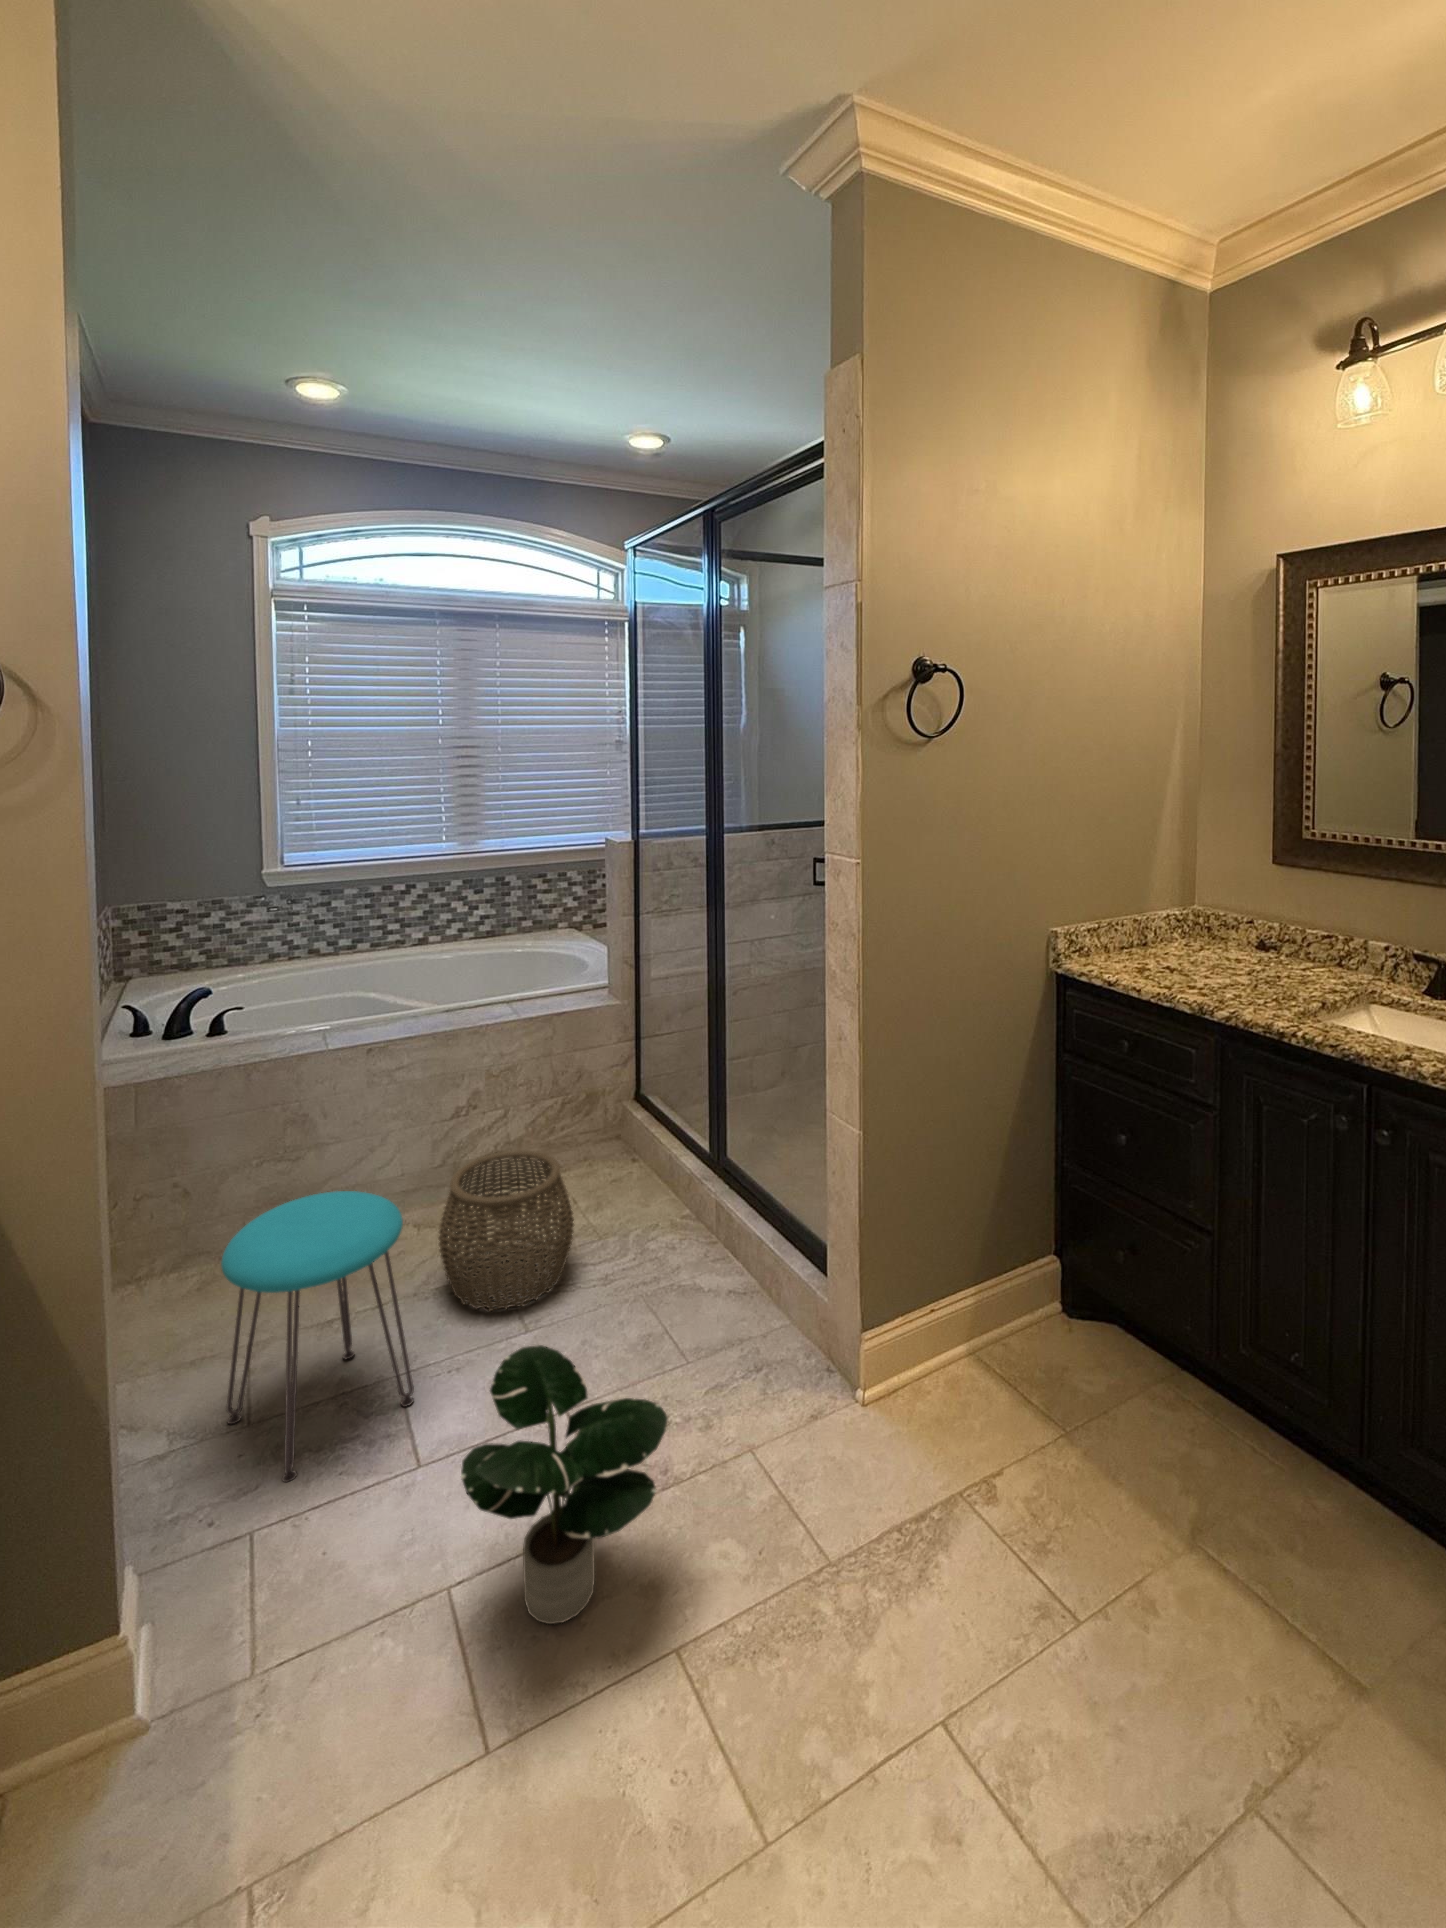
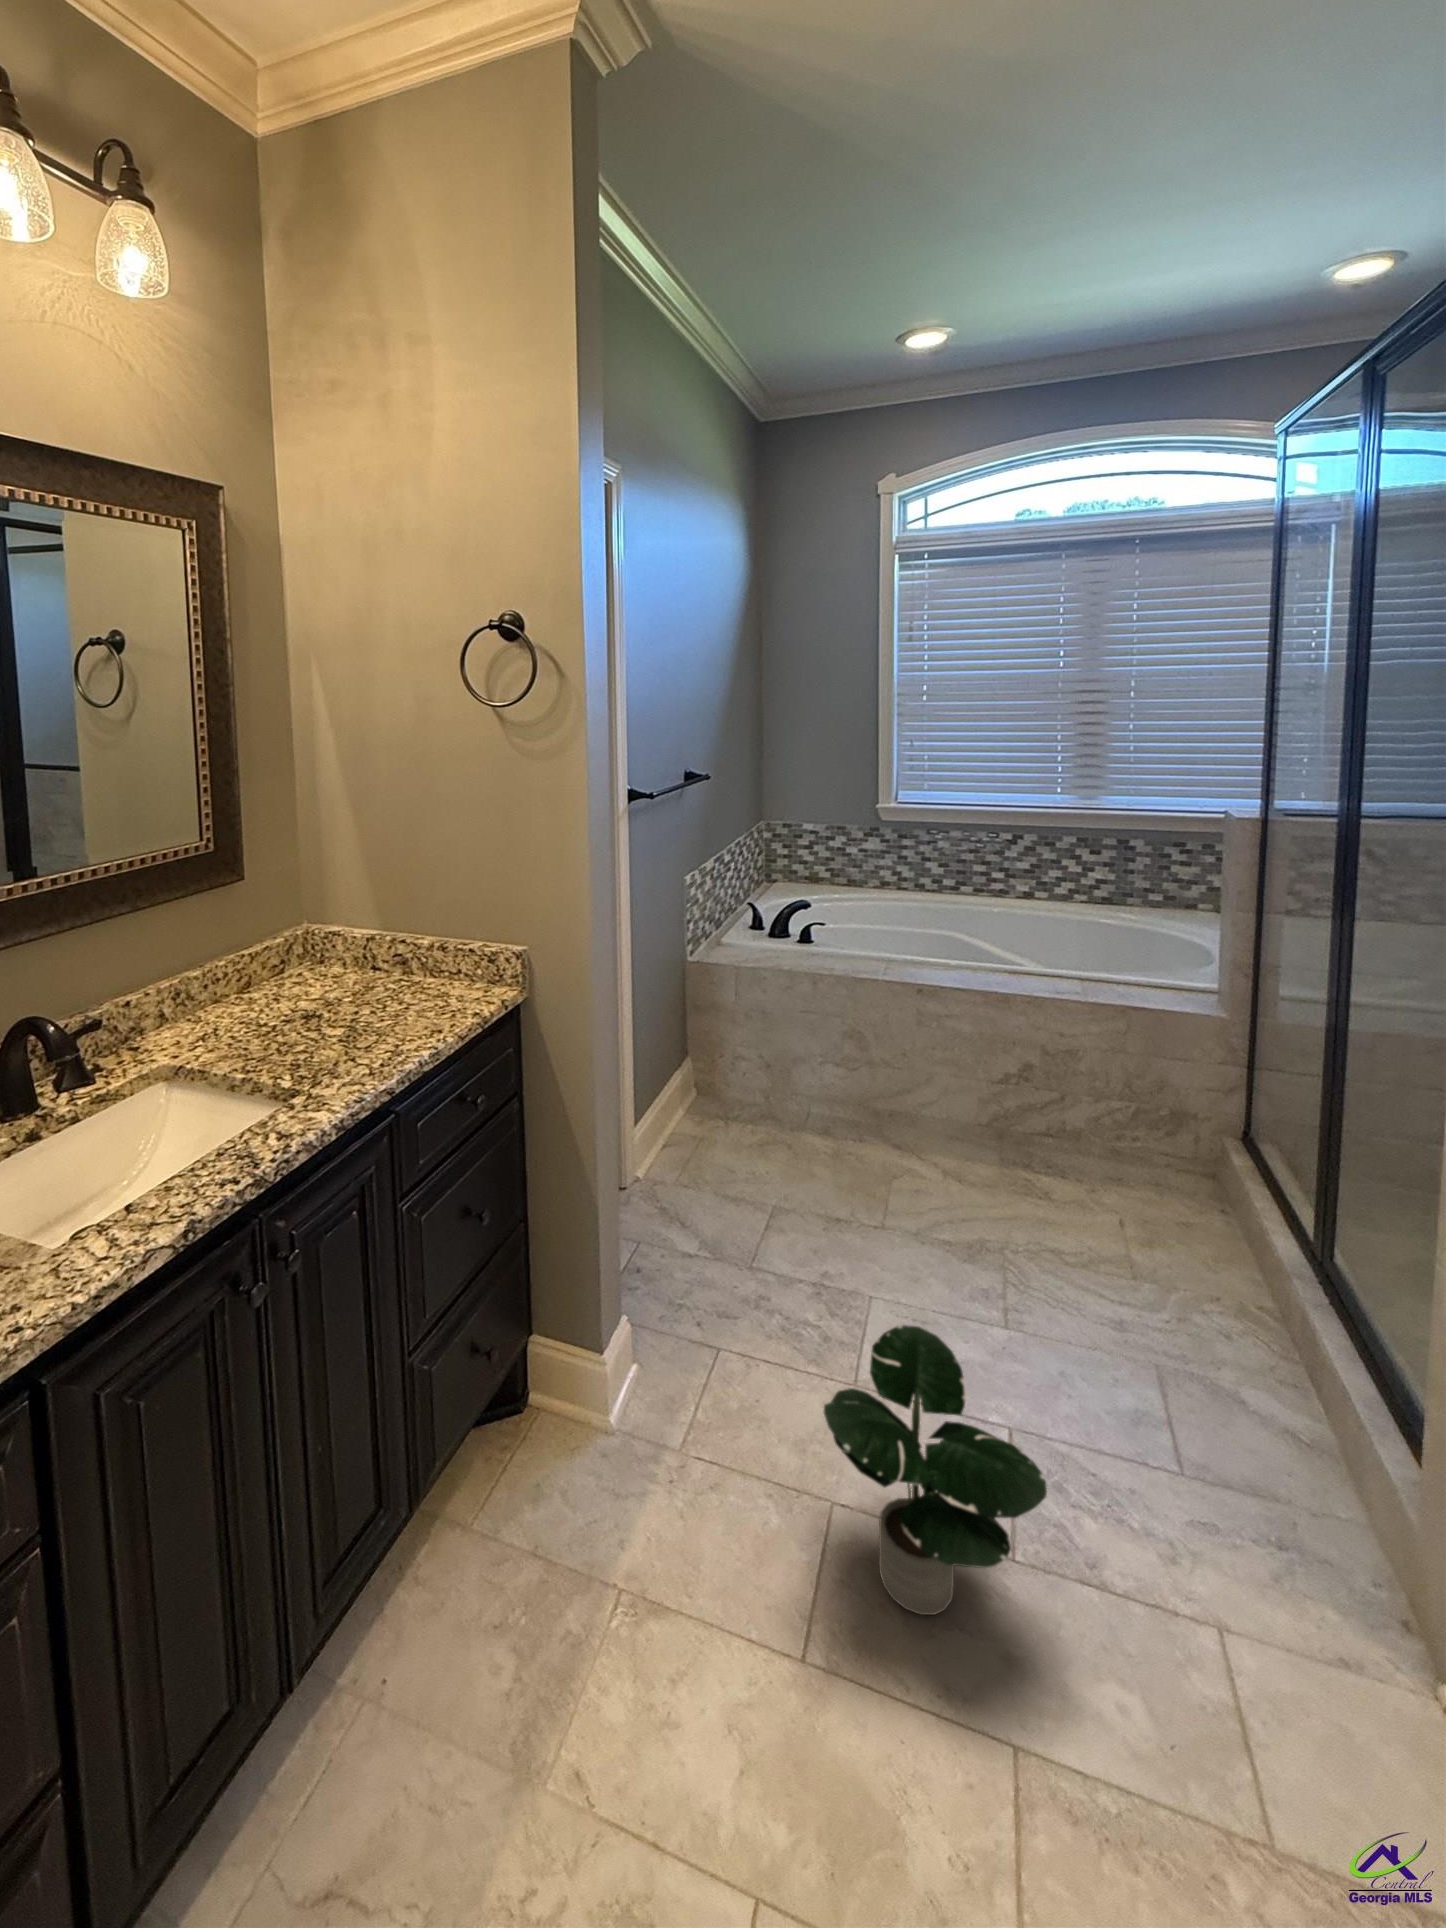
woven basket: present [438,1150,574,1311] -> none [937,1130,1090,1301]
stool: present [221,1191,414,1482] -> none [730,1098,877,1324]

